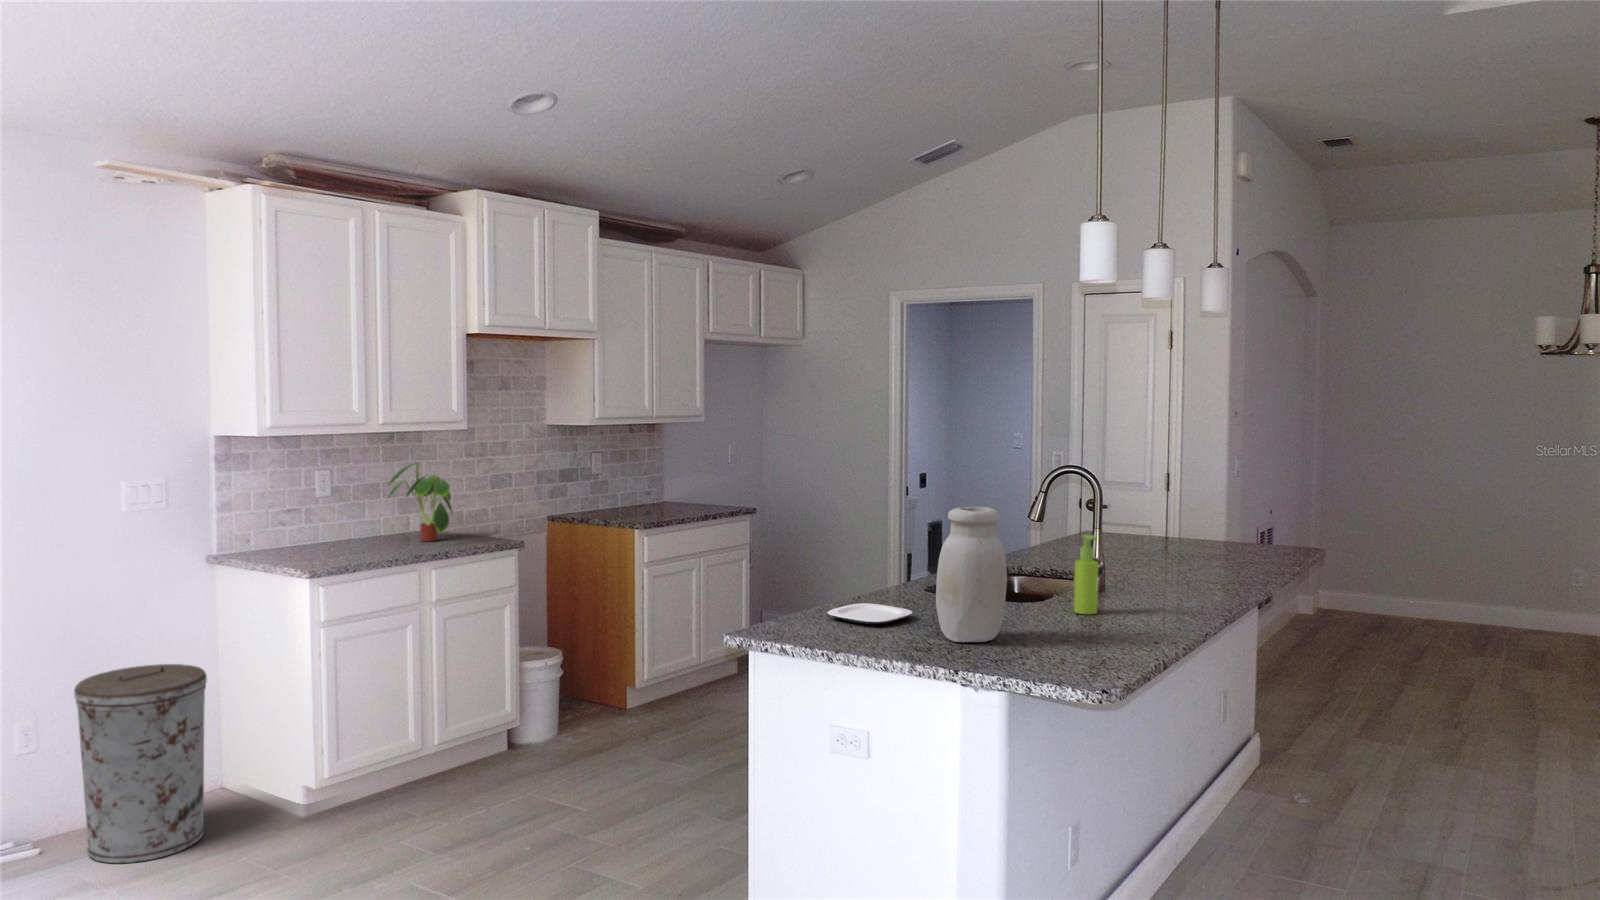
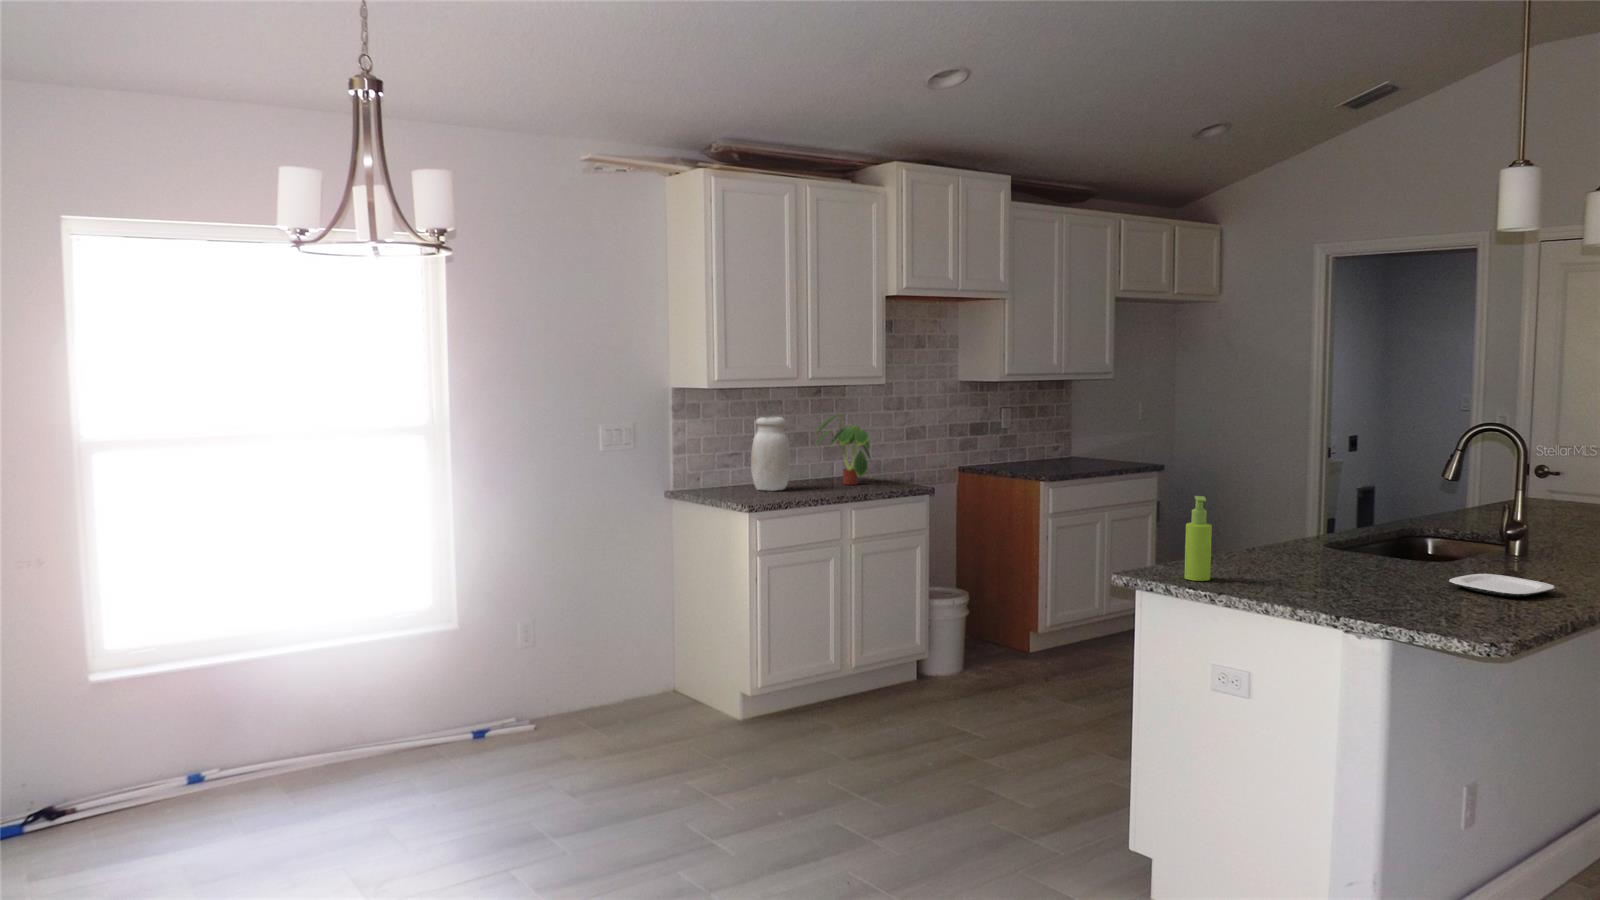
jar: present [936,507,1007,642] -> present [751,417,791,491]
soap dispenser: present [1074,535,1098,614] -> present [1184,496,1212,581]
plate: present [827,603,913,624] -> present [1449,574,1554,597]
trash can: present [74,664,207,864] -> none [580,577,674,733]

